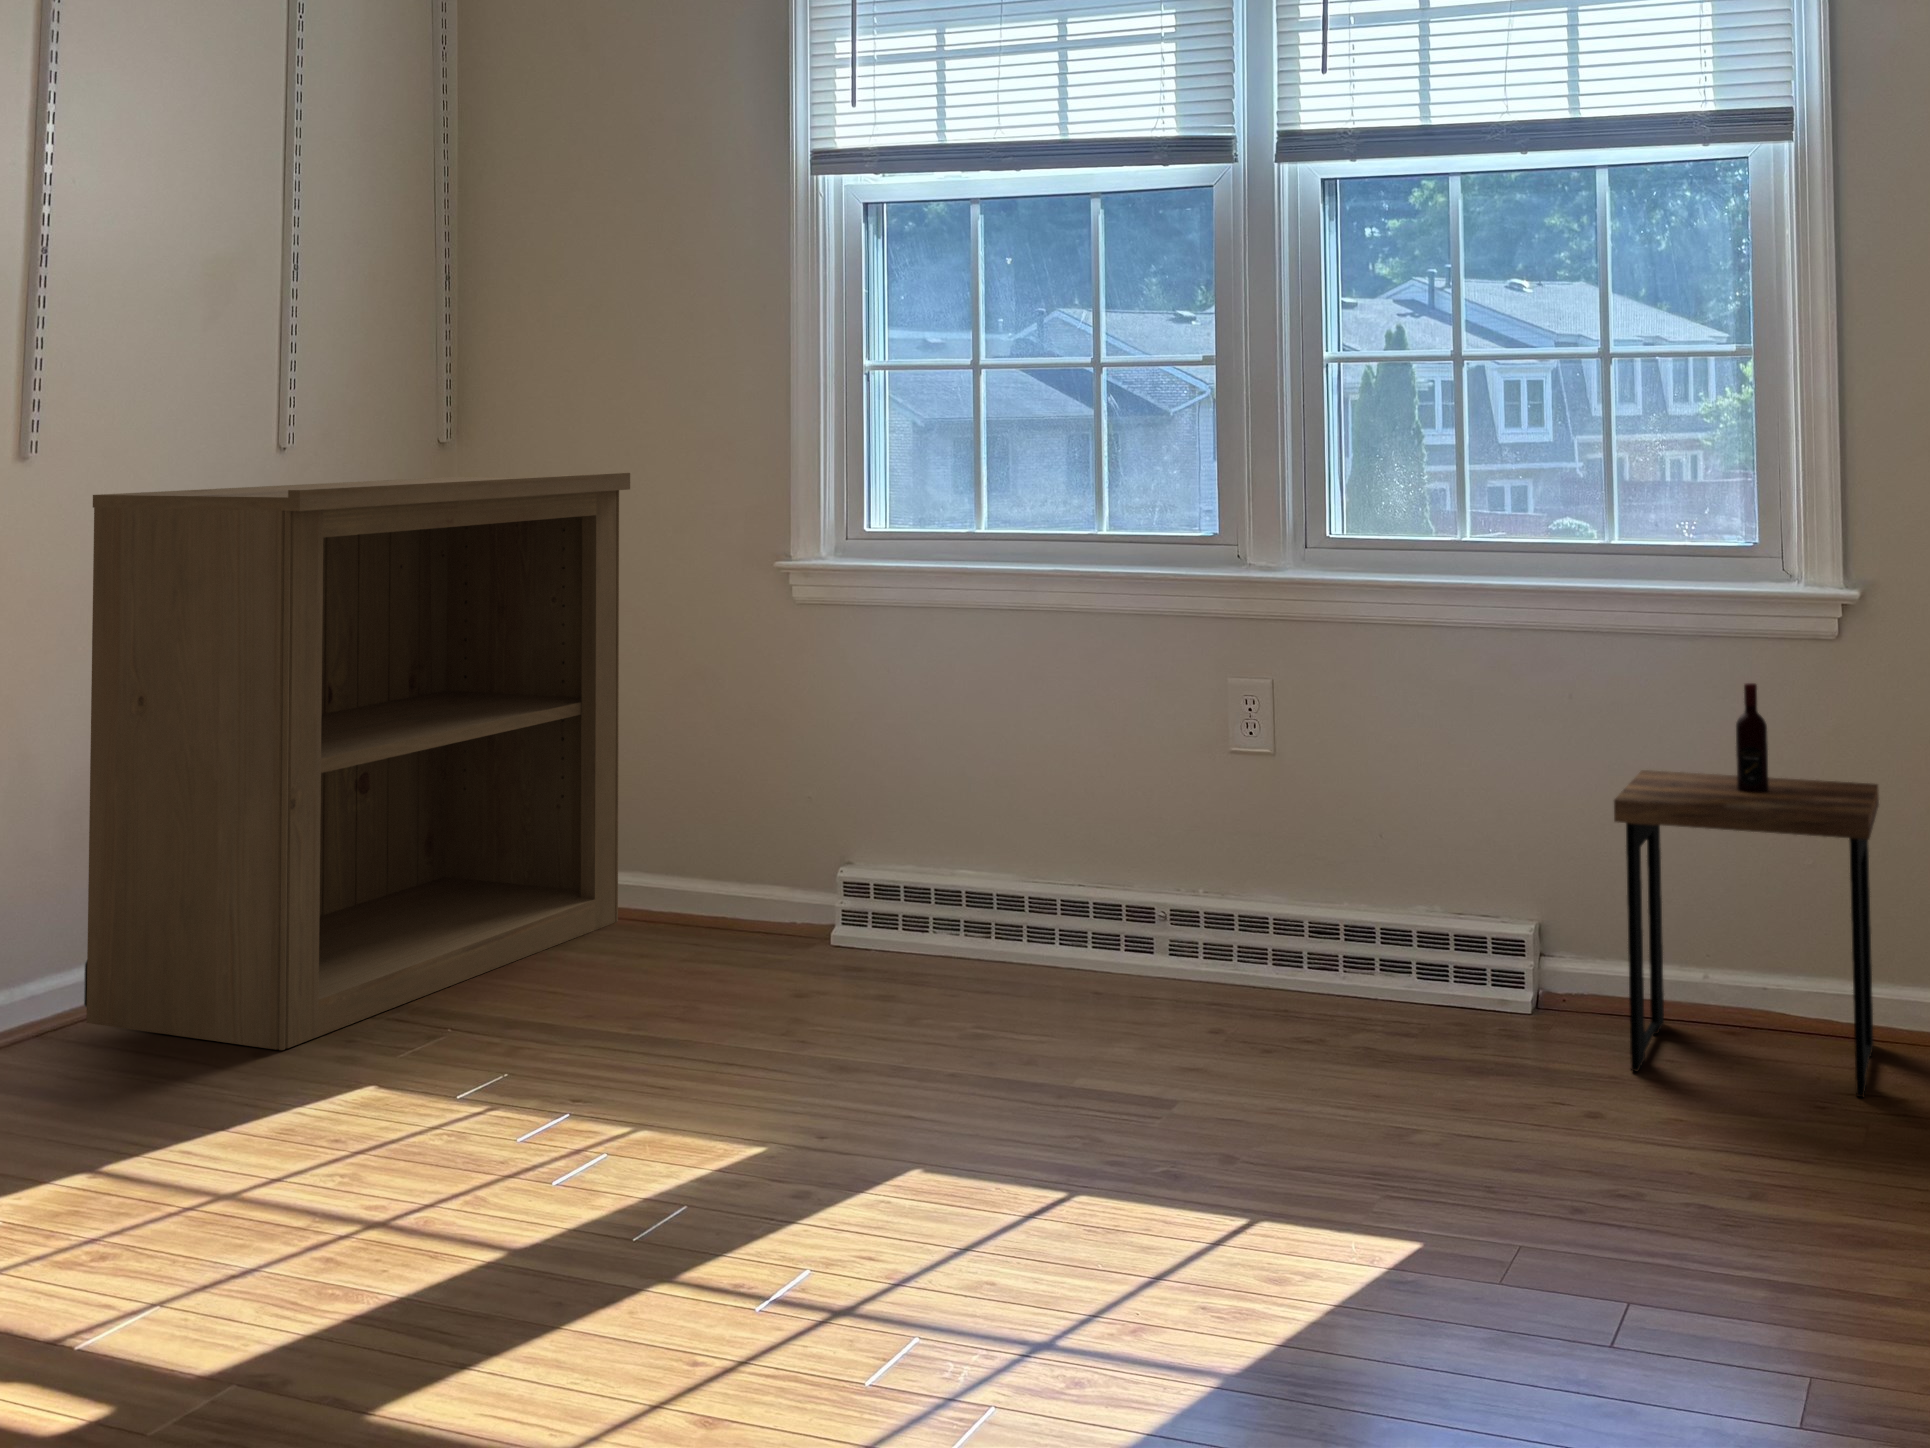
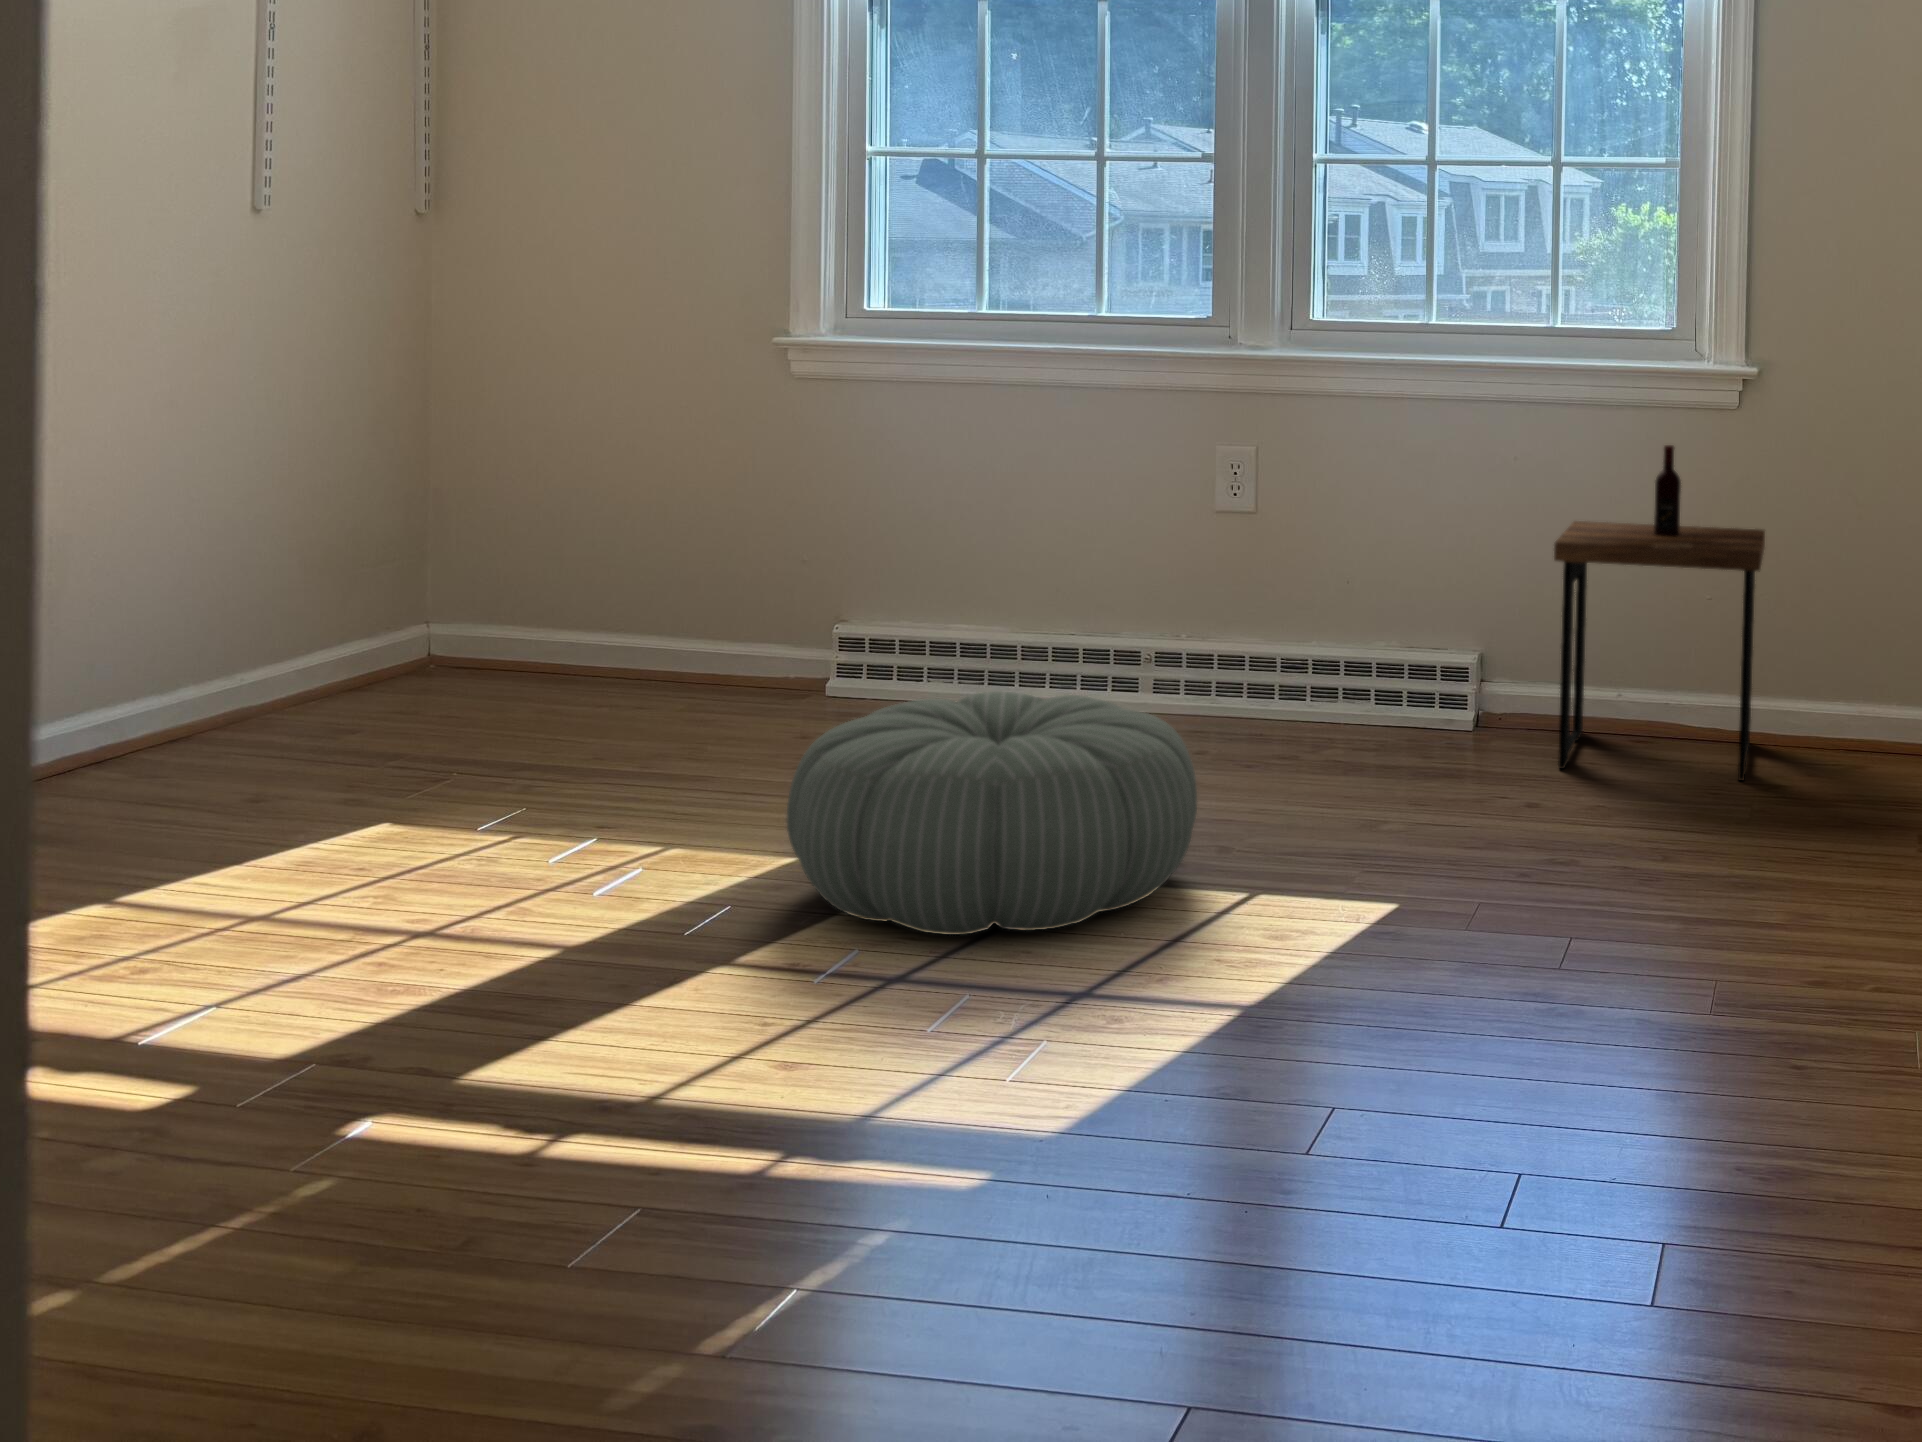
bookshelf: present [84,473,630,1050] -> none [55,246,629,796]
pouf: none [742,971,1188,1259] -> present [787,692,1197,935]

